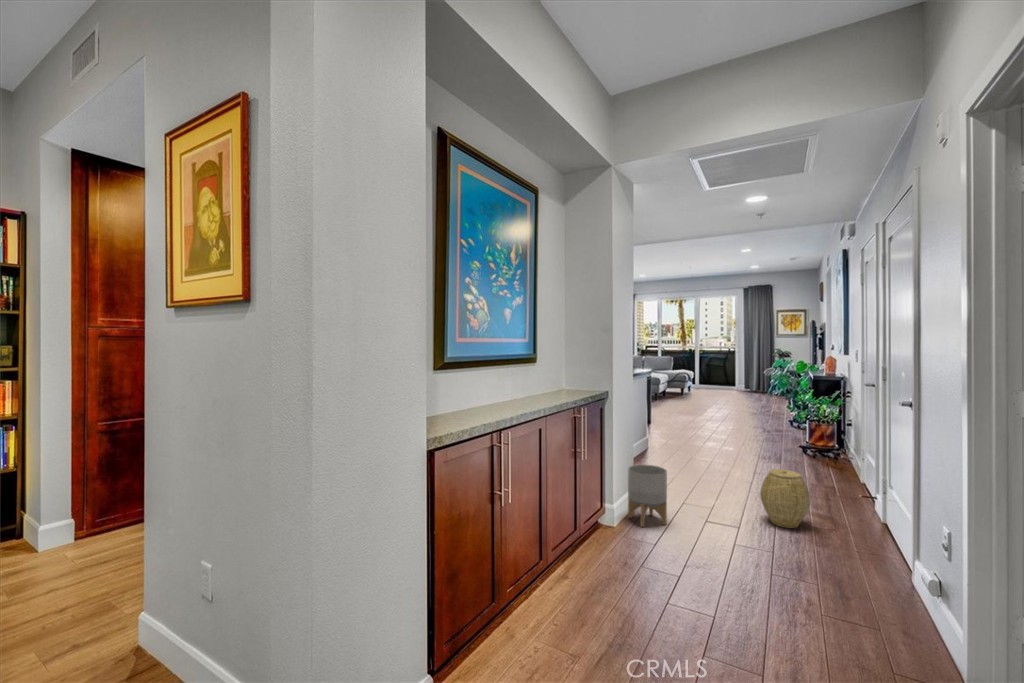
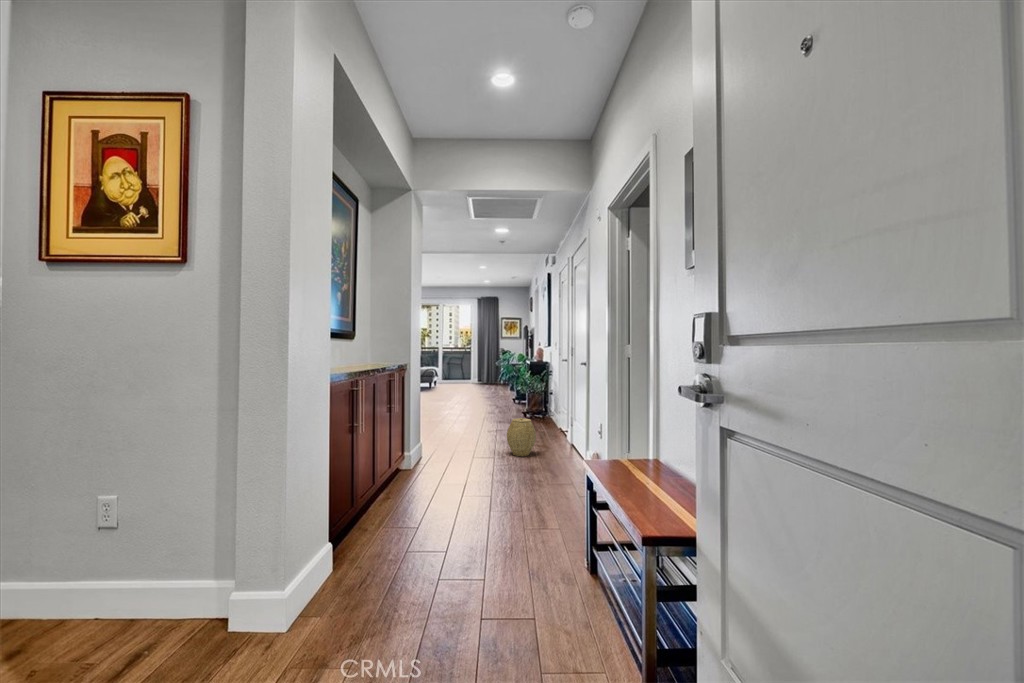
planter: present [628,464,667,527] -> none [418,423,448,468]

